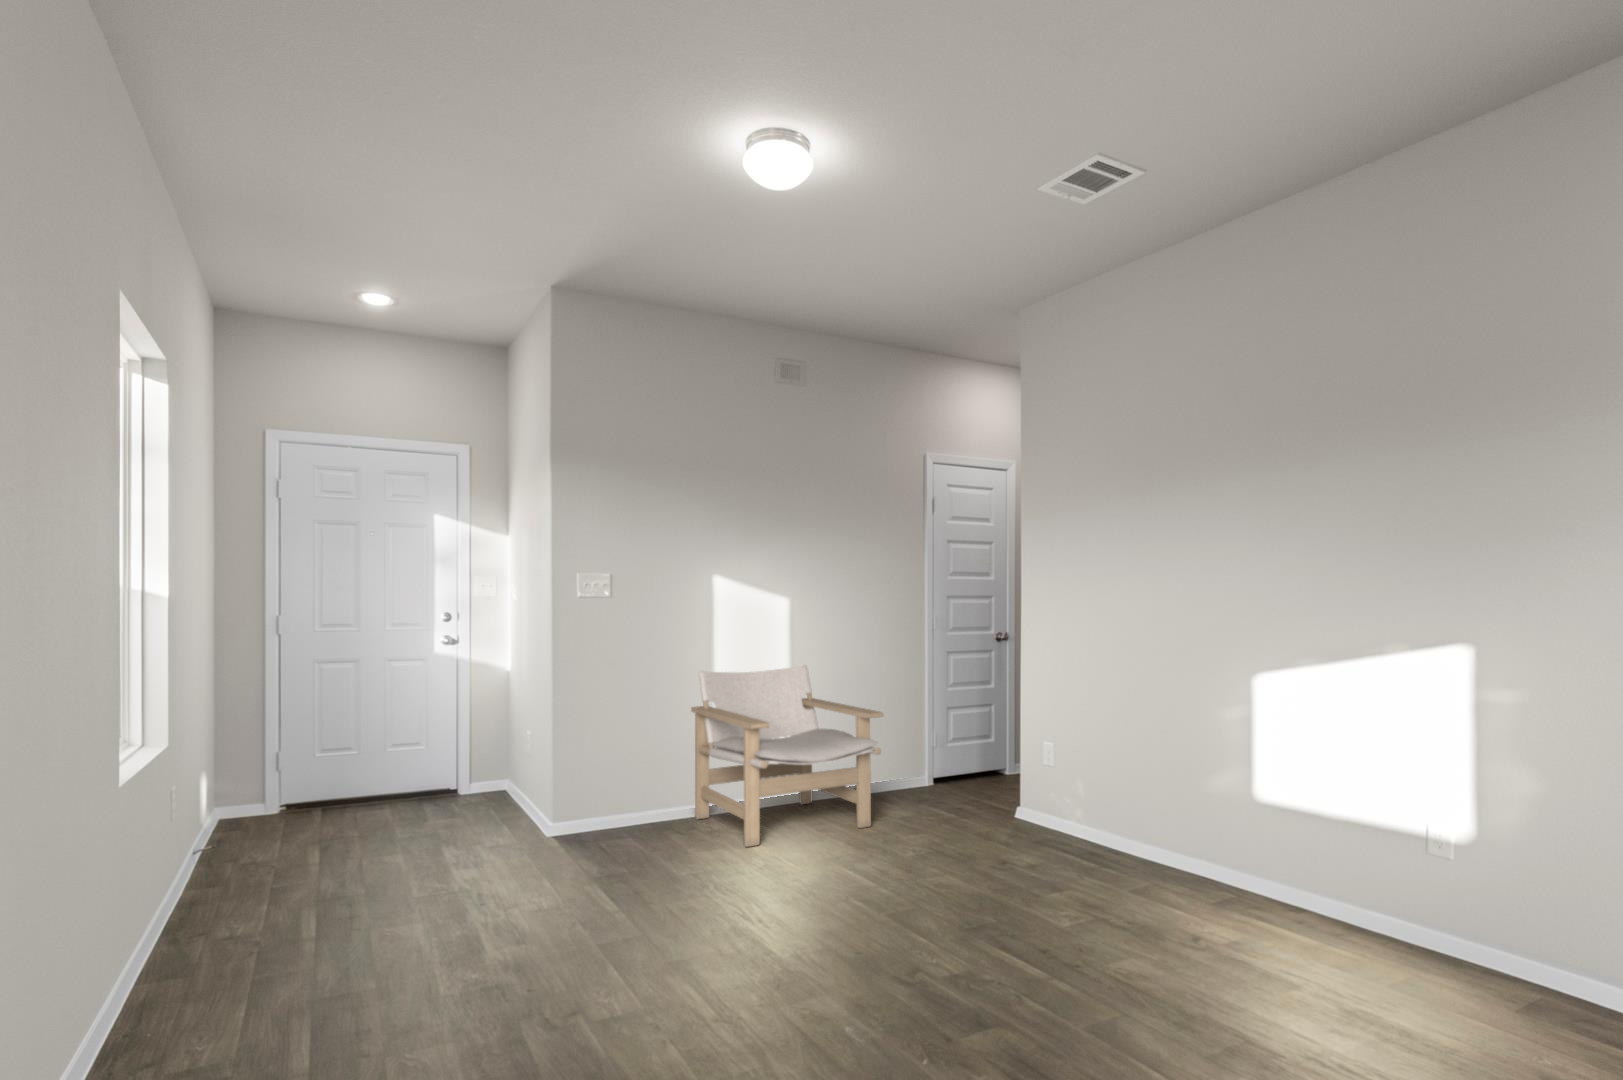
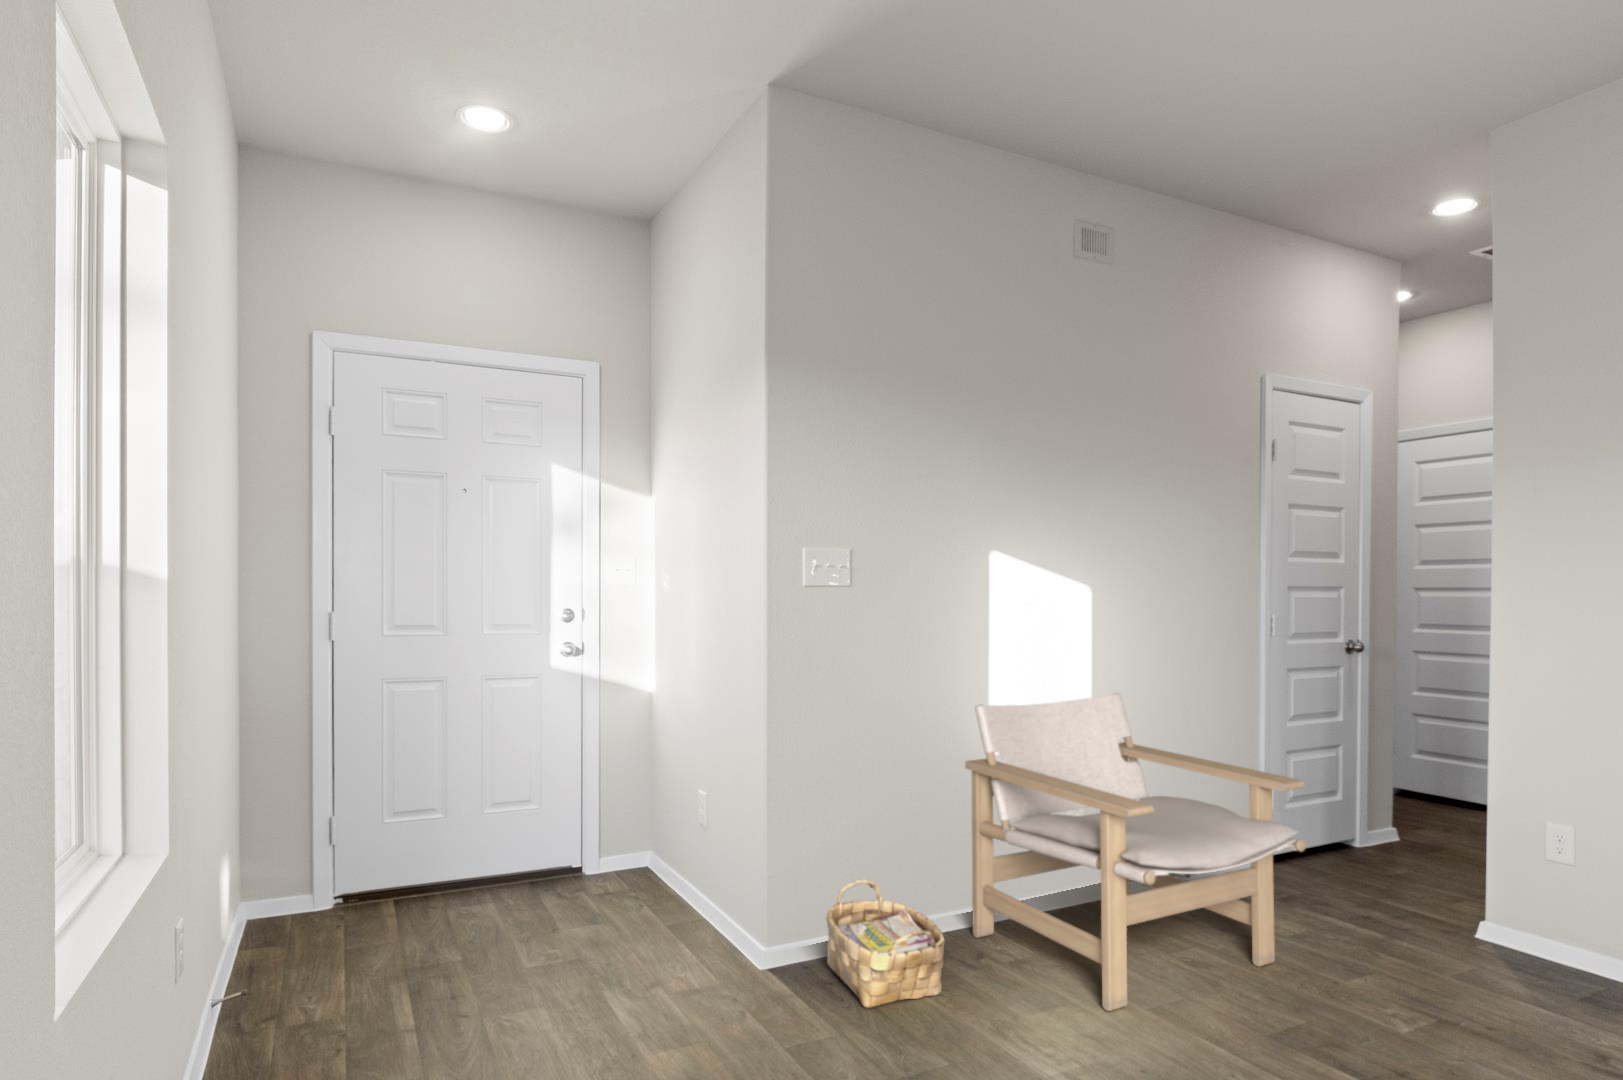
woven basket: none [588,779,656,849] -> present [826,879,945,1008]

